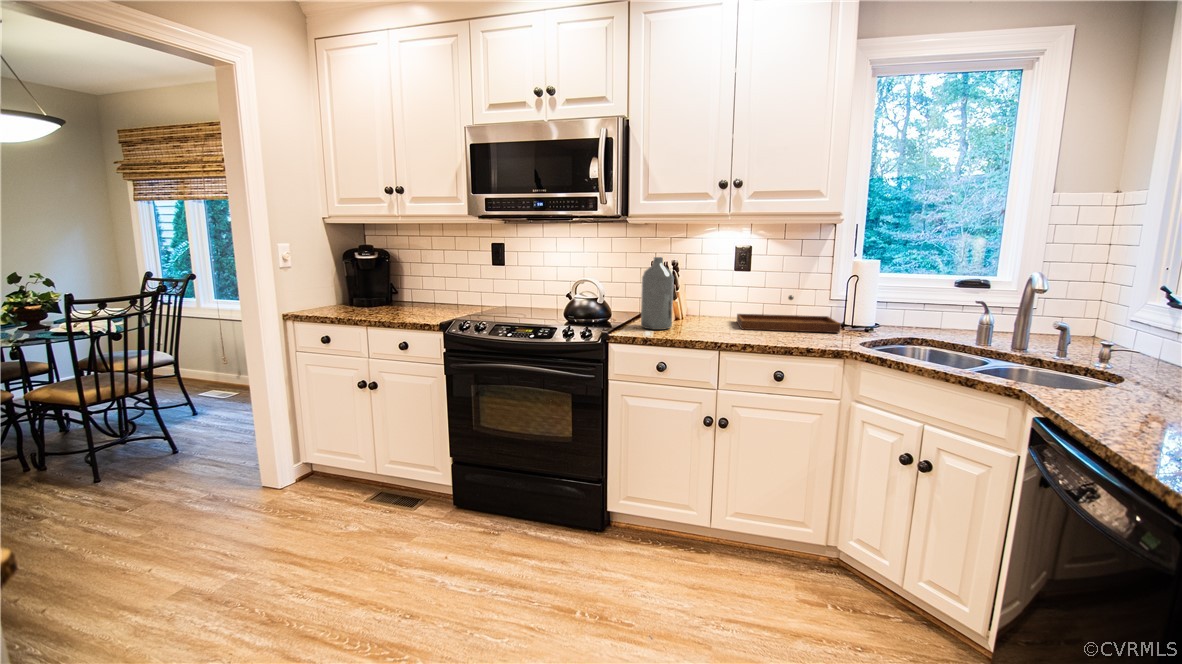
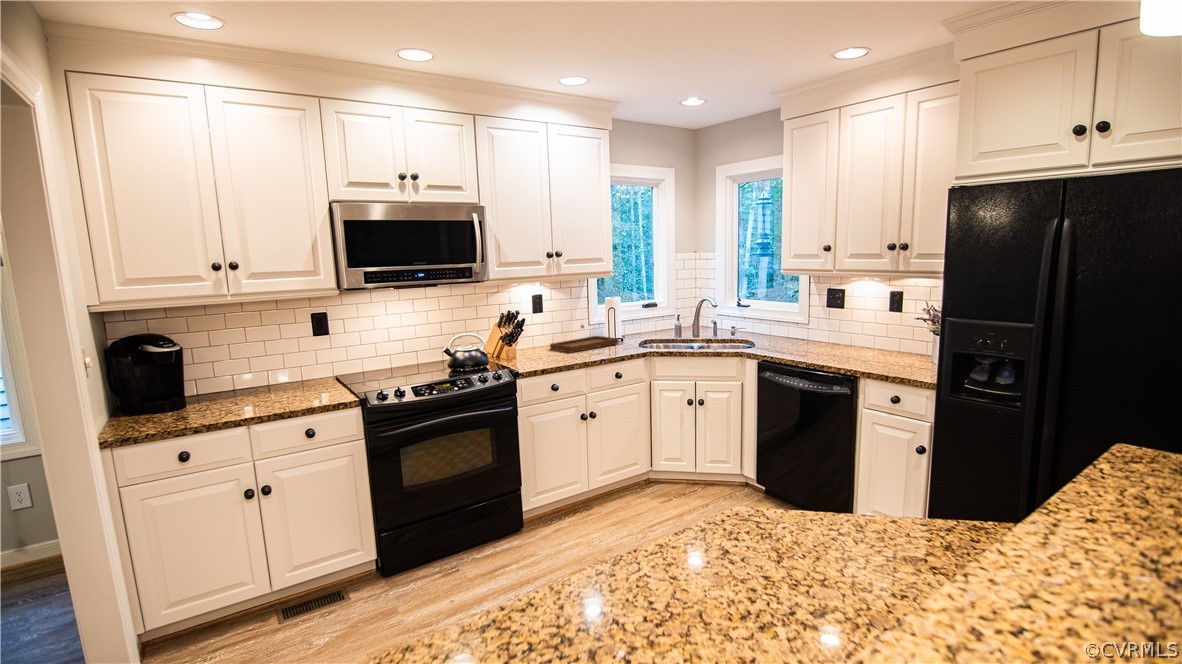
bottle: present [641,257,674,330] -> none [514,309,540,364]

